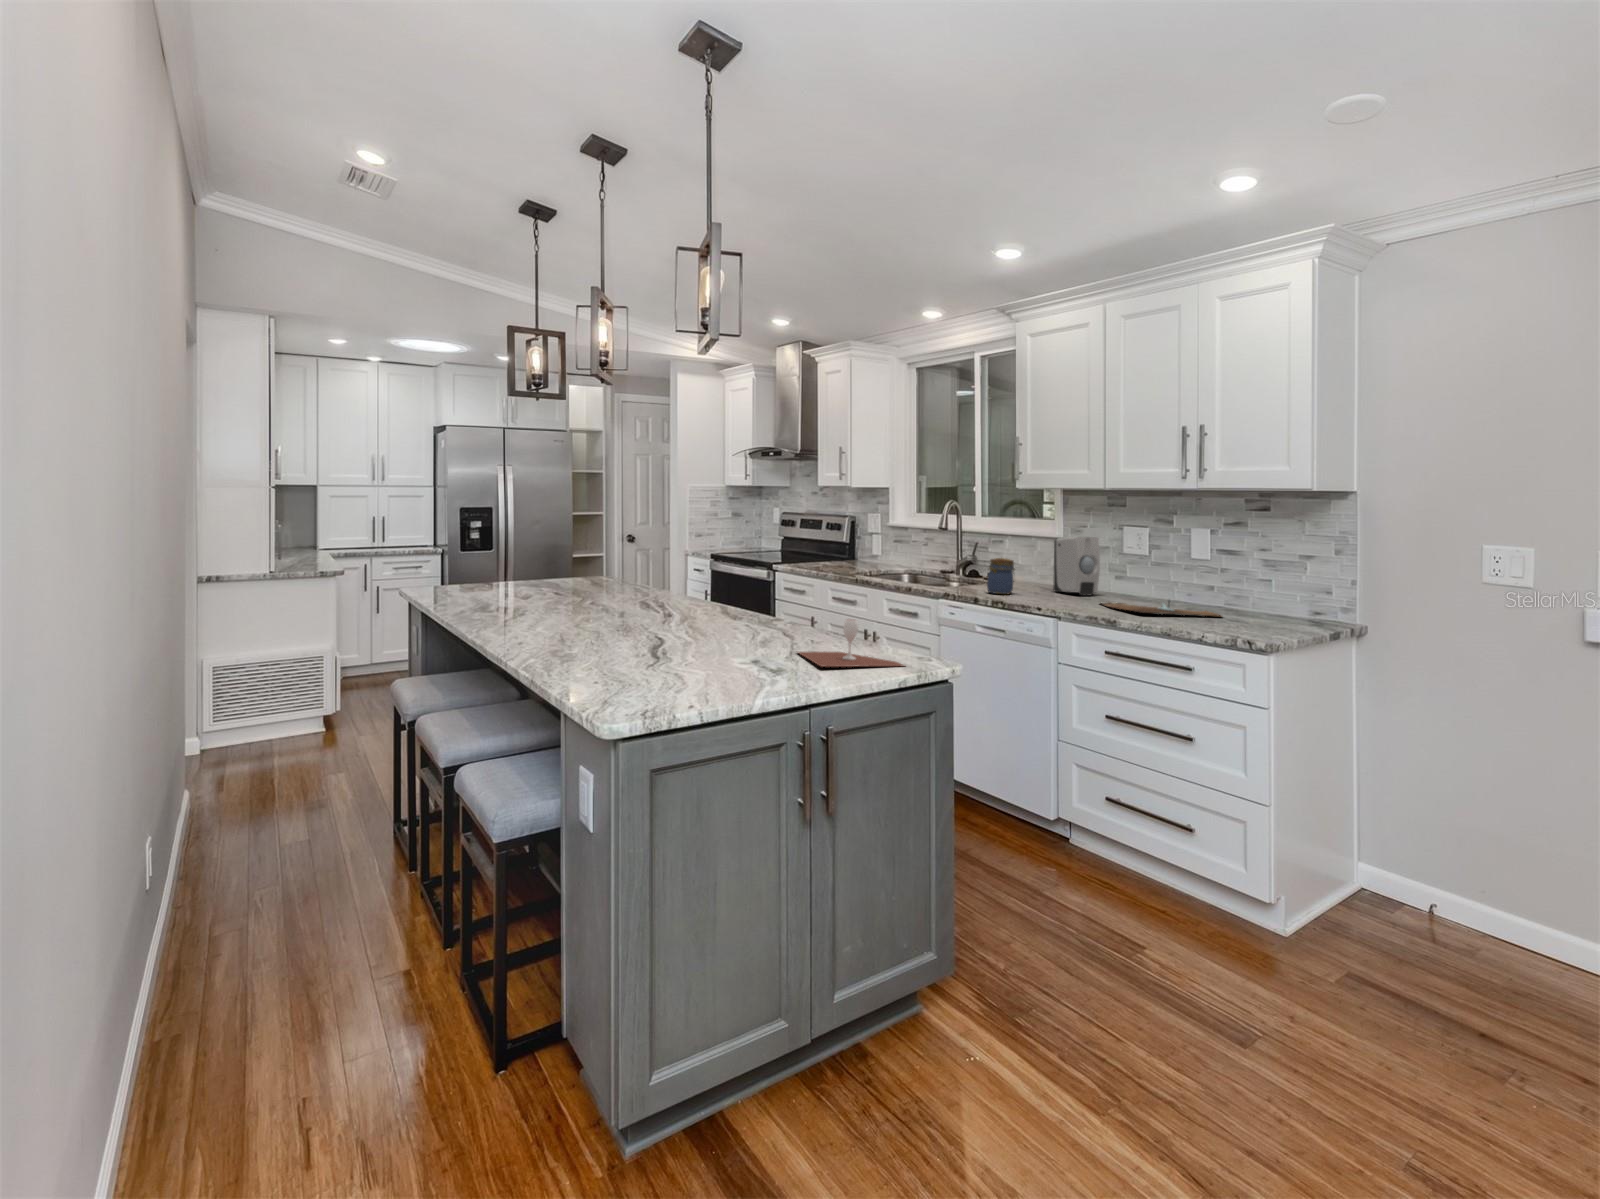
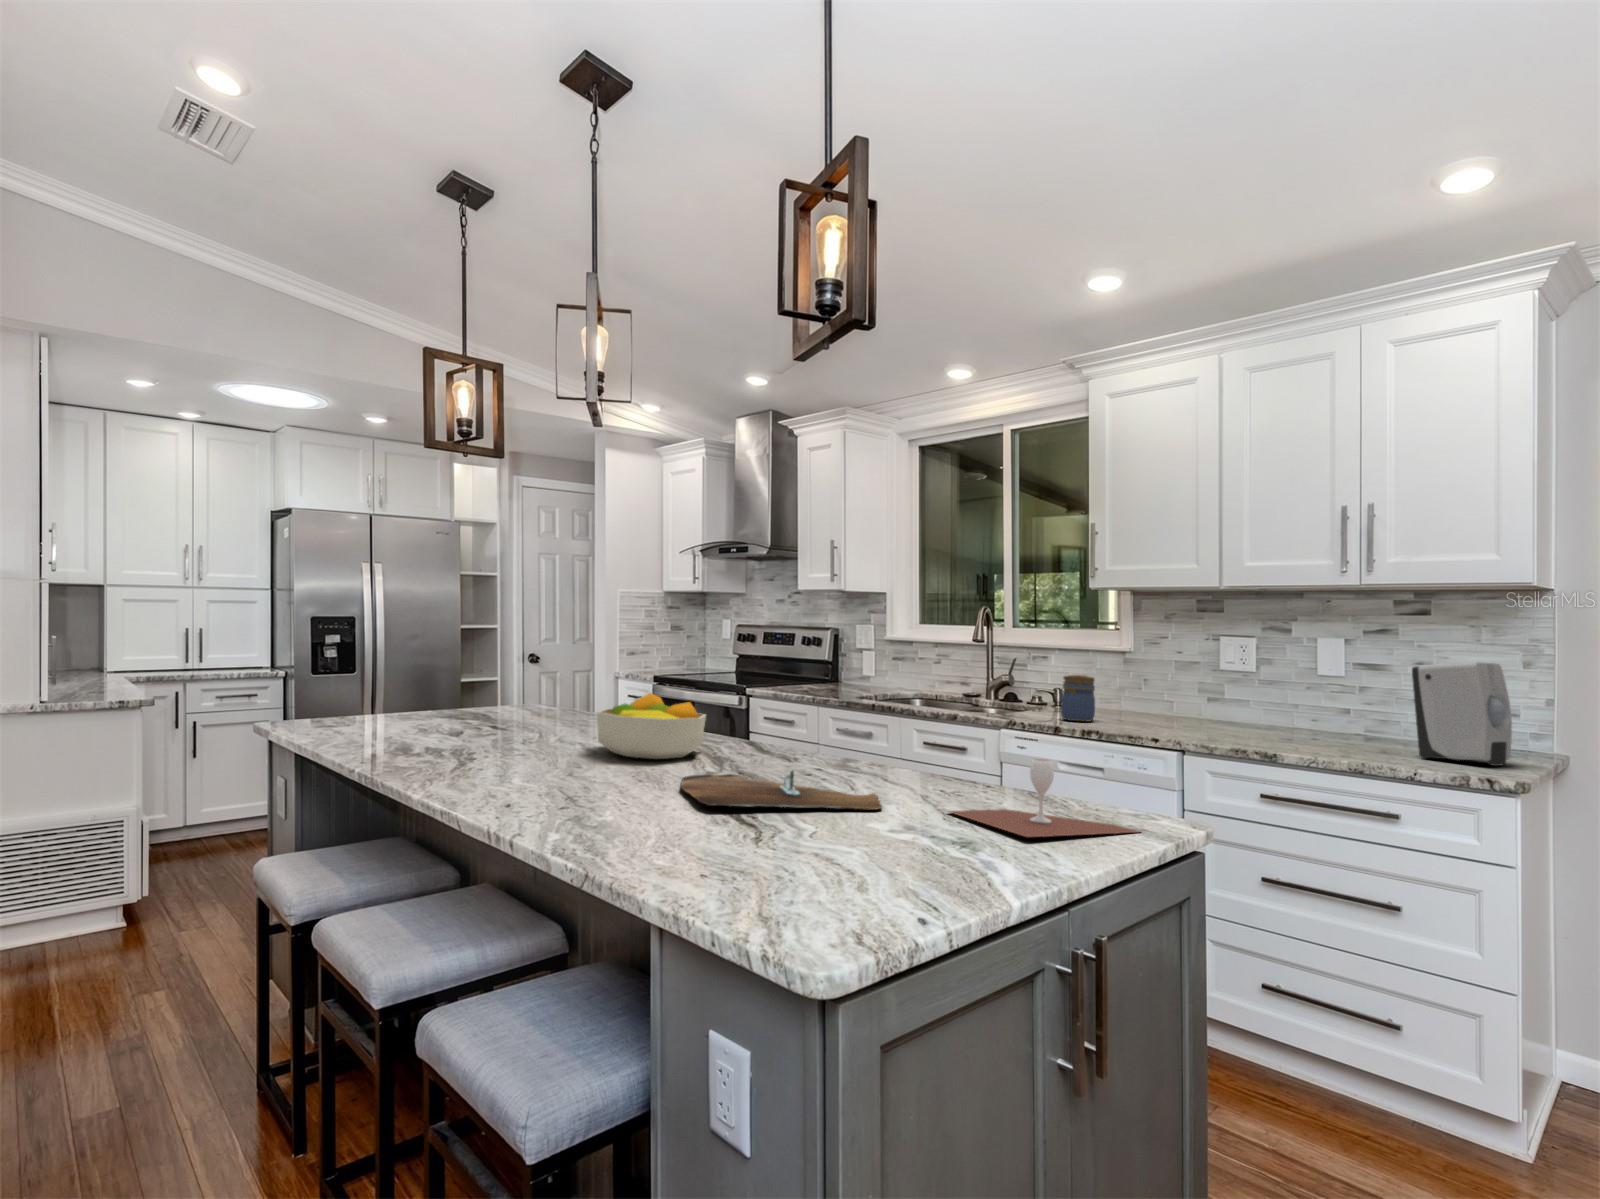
soap dispenser: present [1053,537,1100,595] -> present [1412,662,1512,766]
fruit bowl: none [610,572,686,617] -> present [597,693,706,759]
cutting board: present [1101,600,1221,616] -> present [681,770,882,809]

